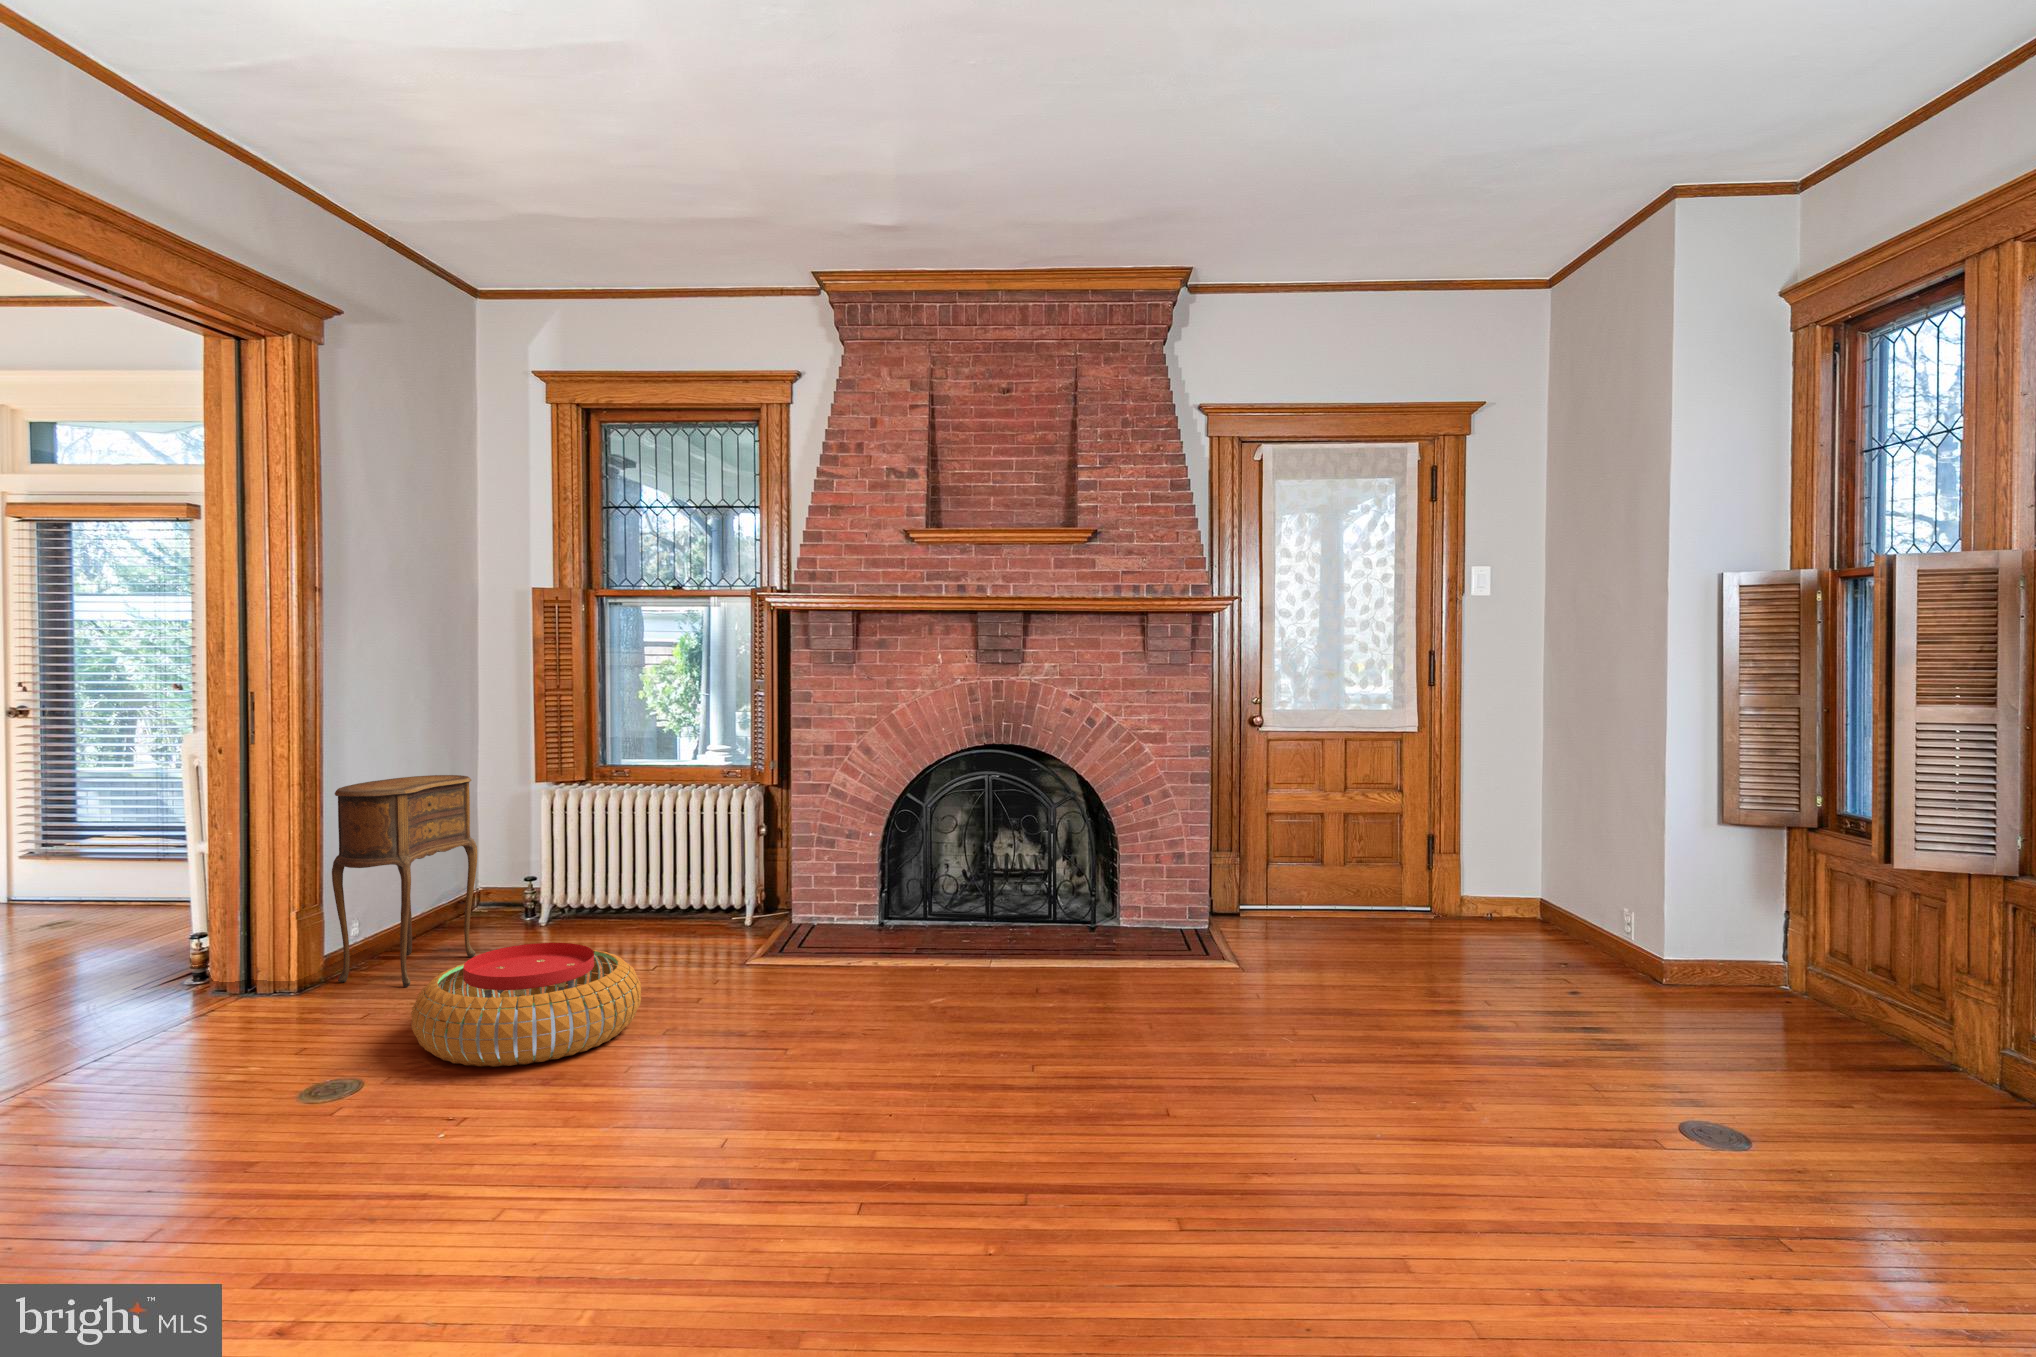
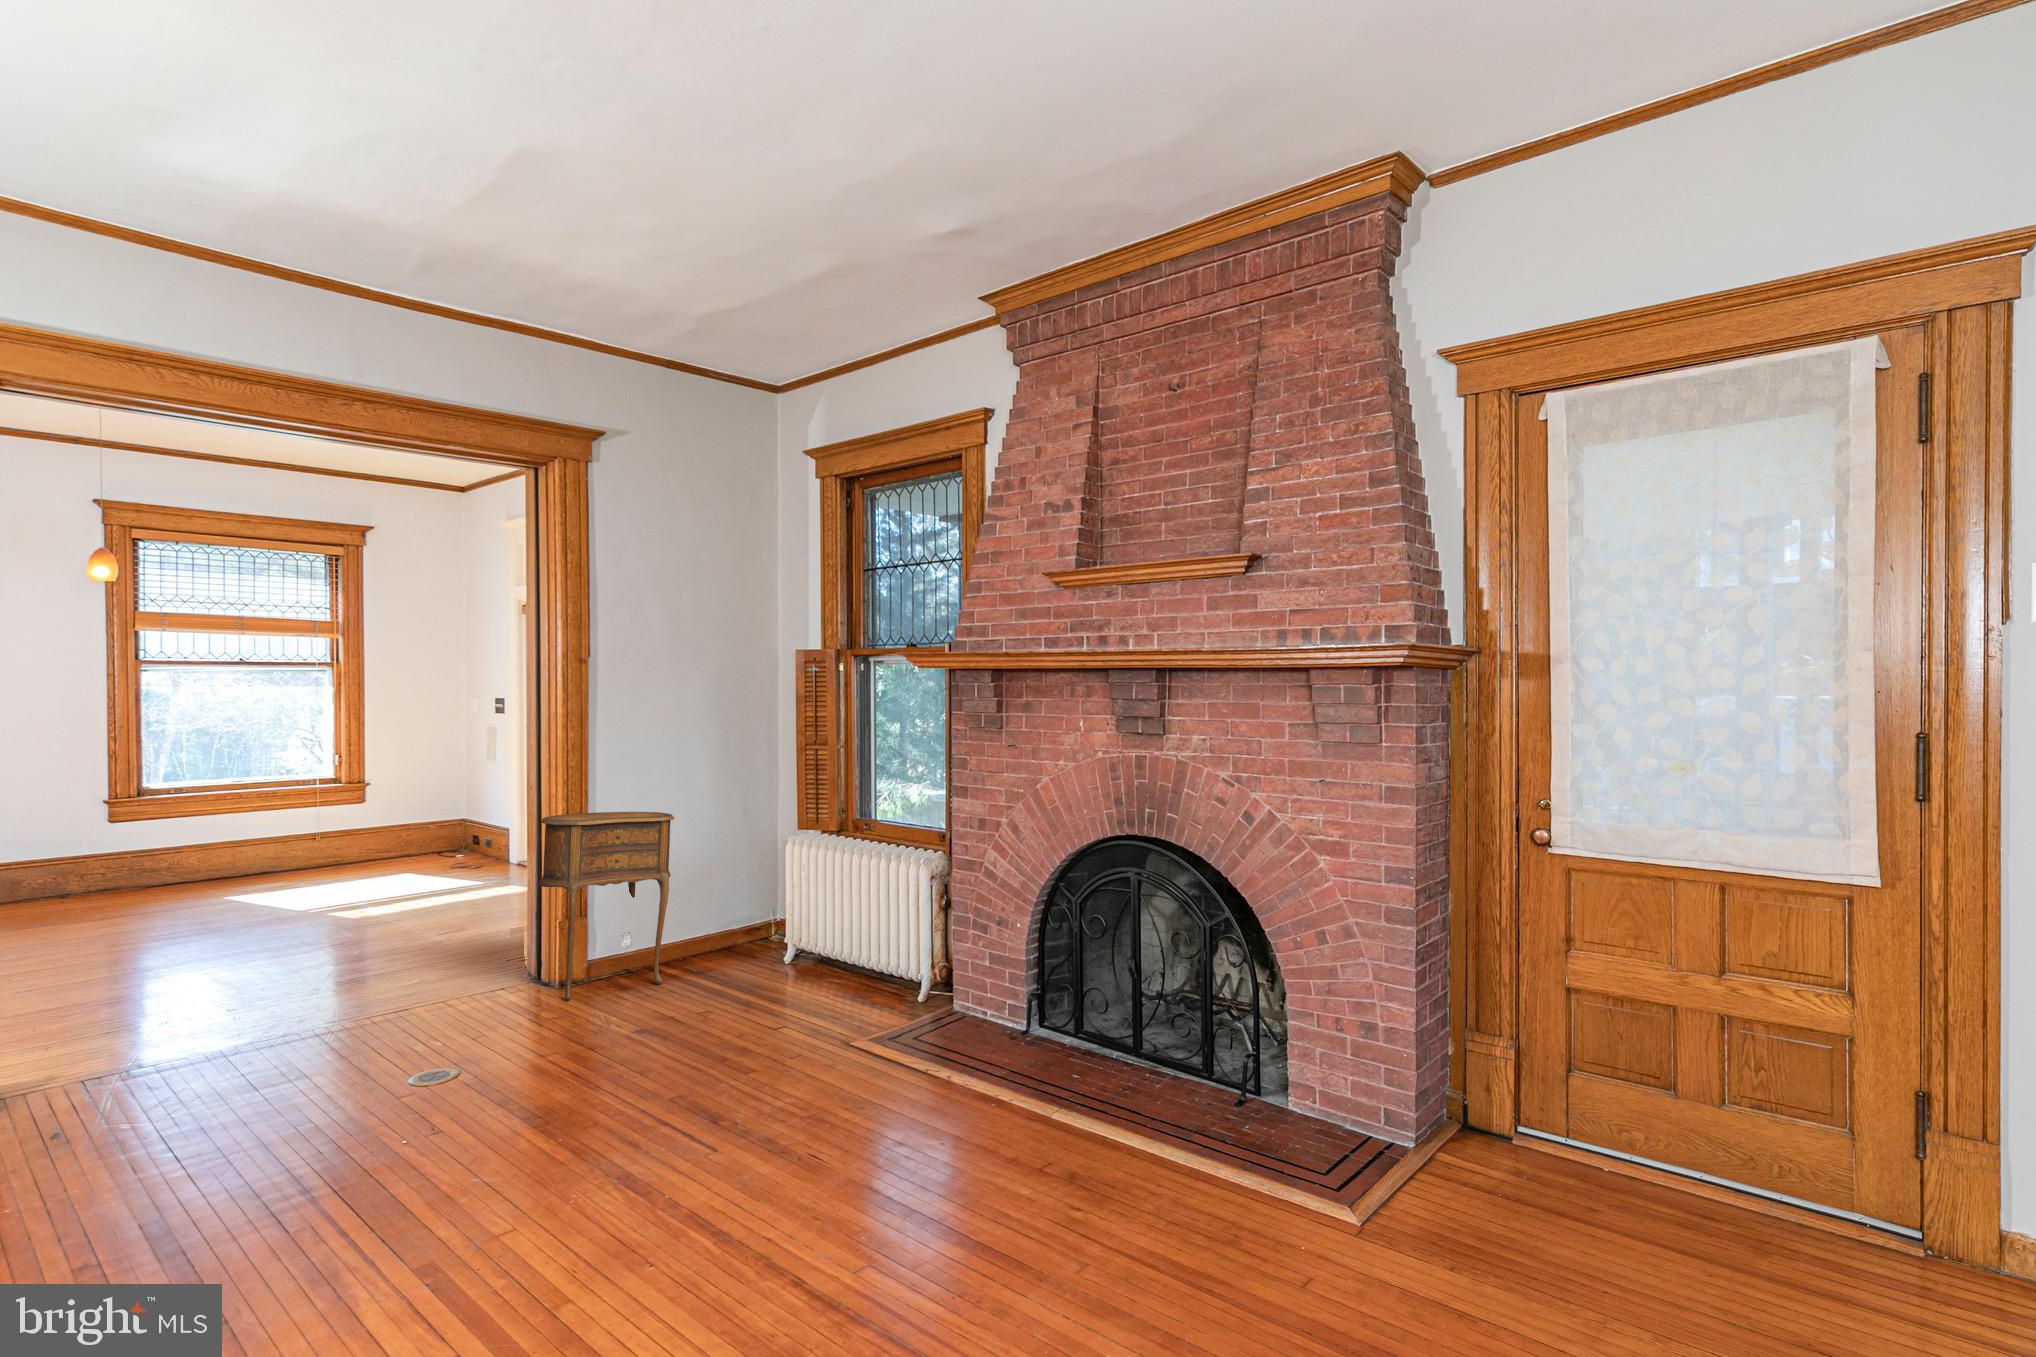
pouf: present [411,943,641,1067] -> none [414,981,644,1104]

